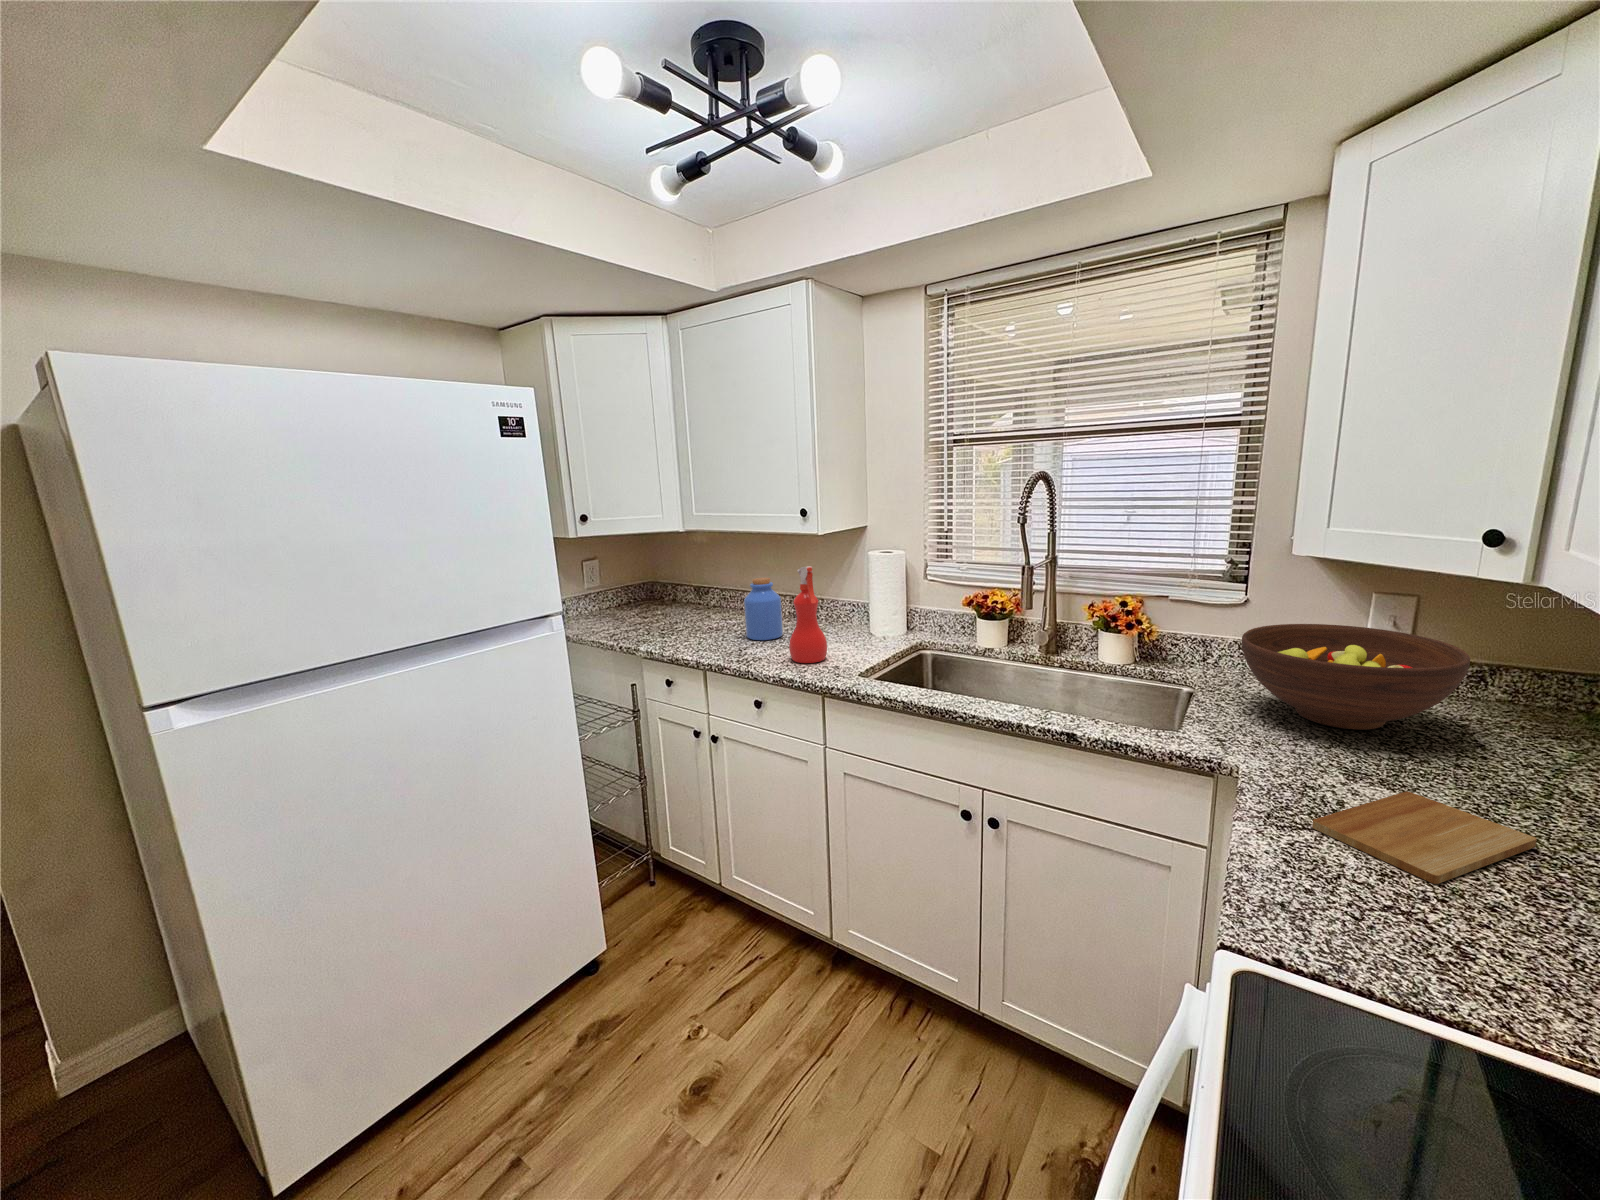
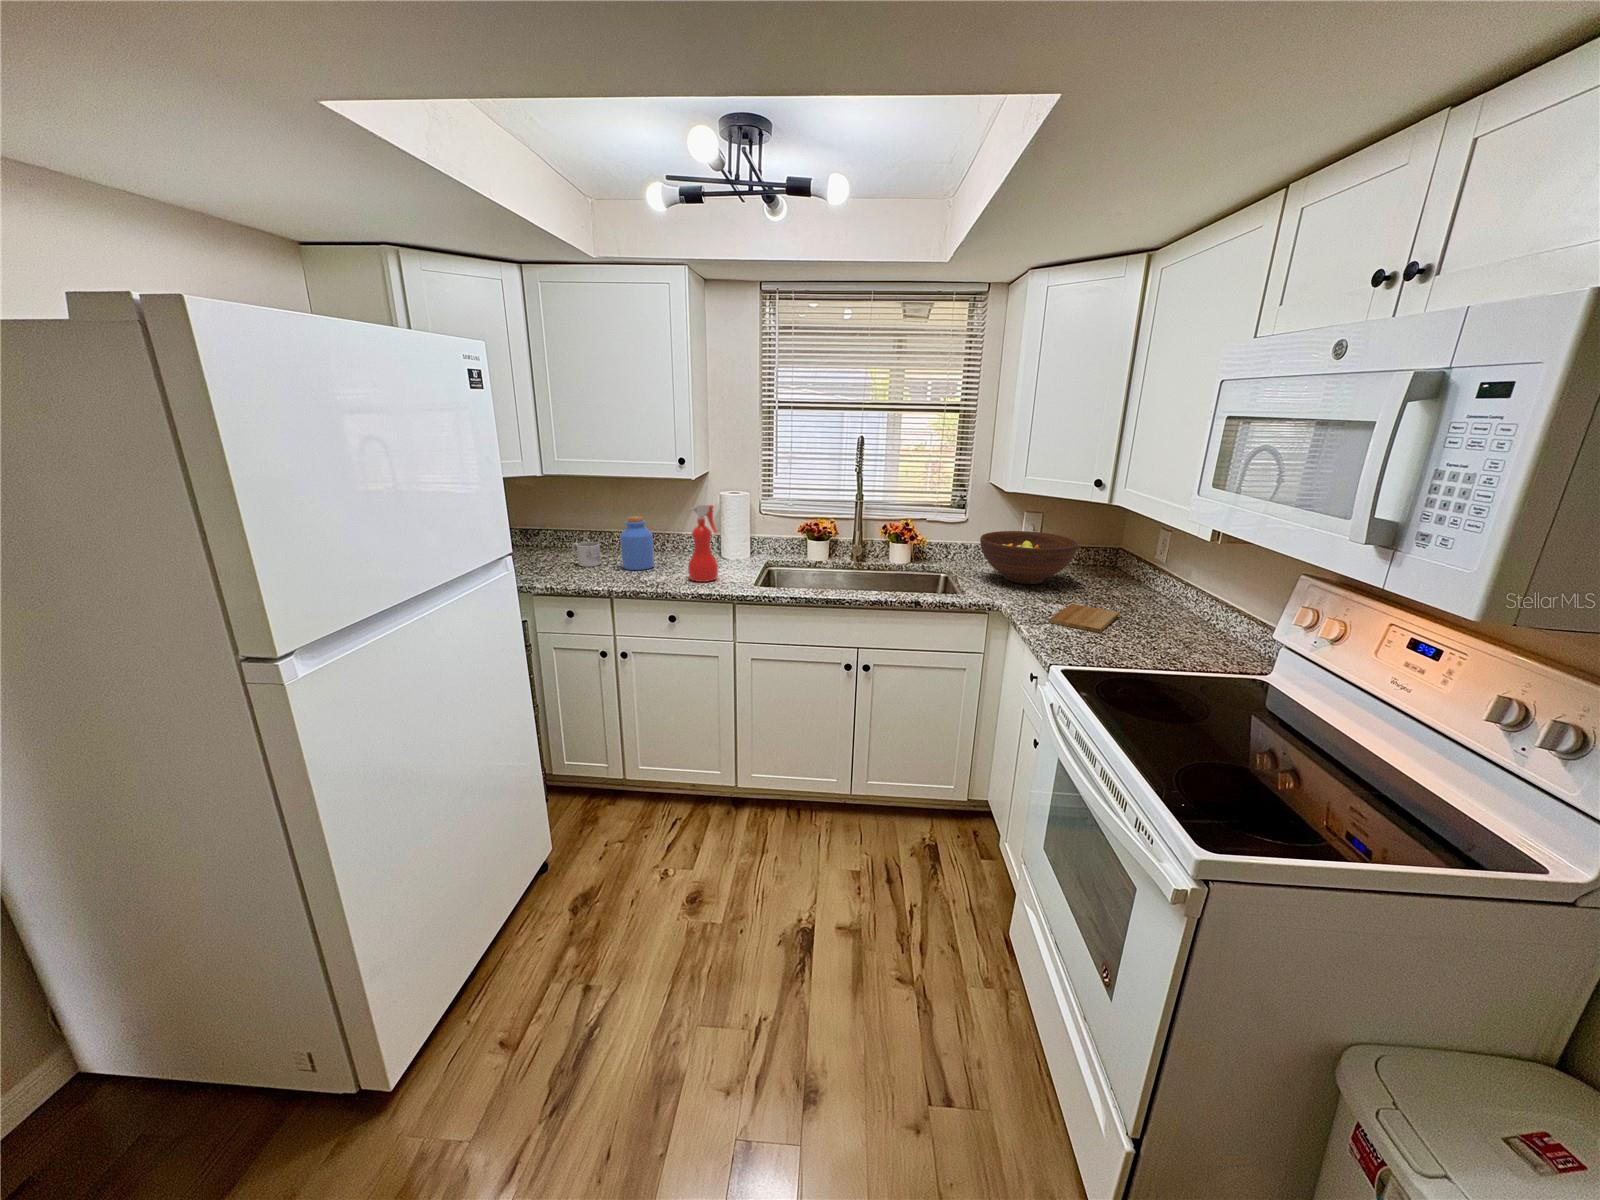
mug: none [710,604,735,632] -> present [572,542,601,567]

